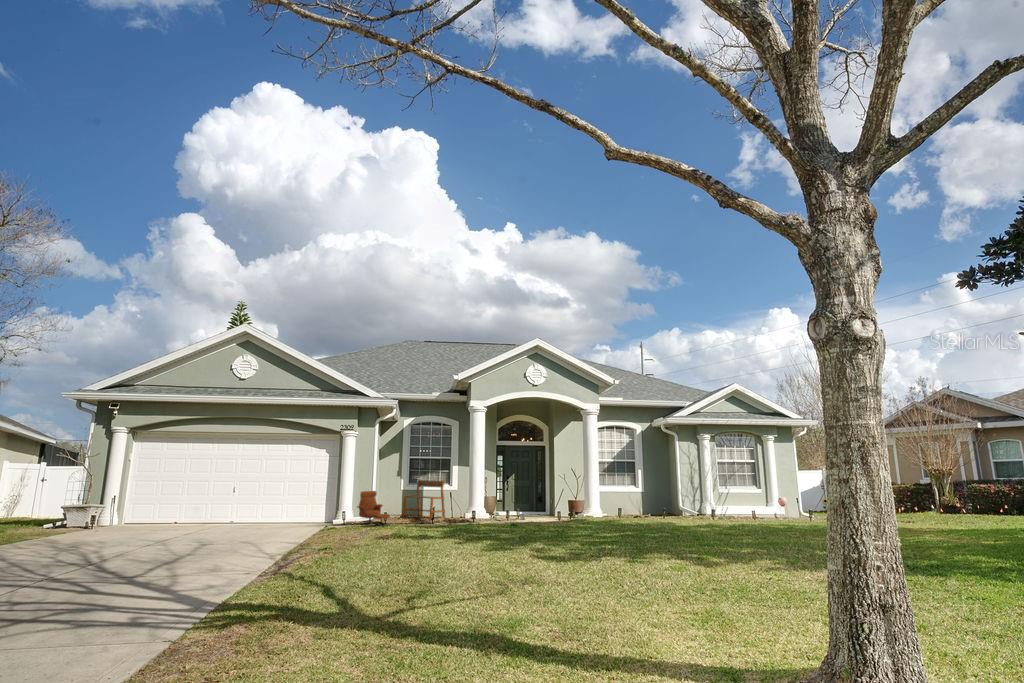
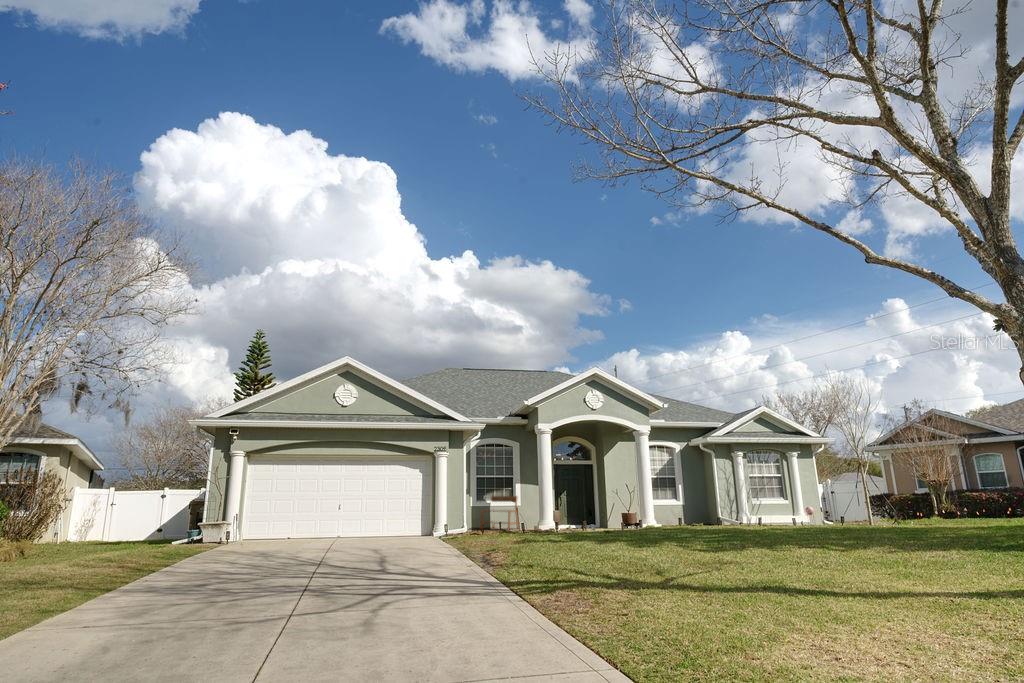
lounge chair: present [357,491,390,526] -> none [449,505,481,536]

